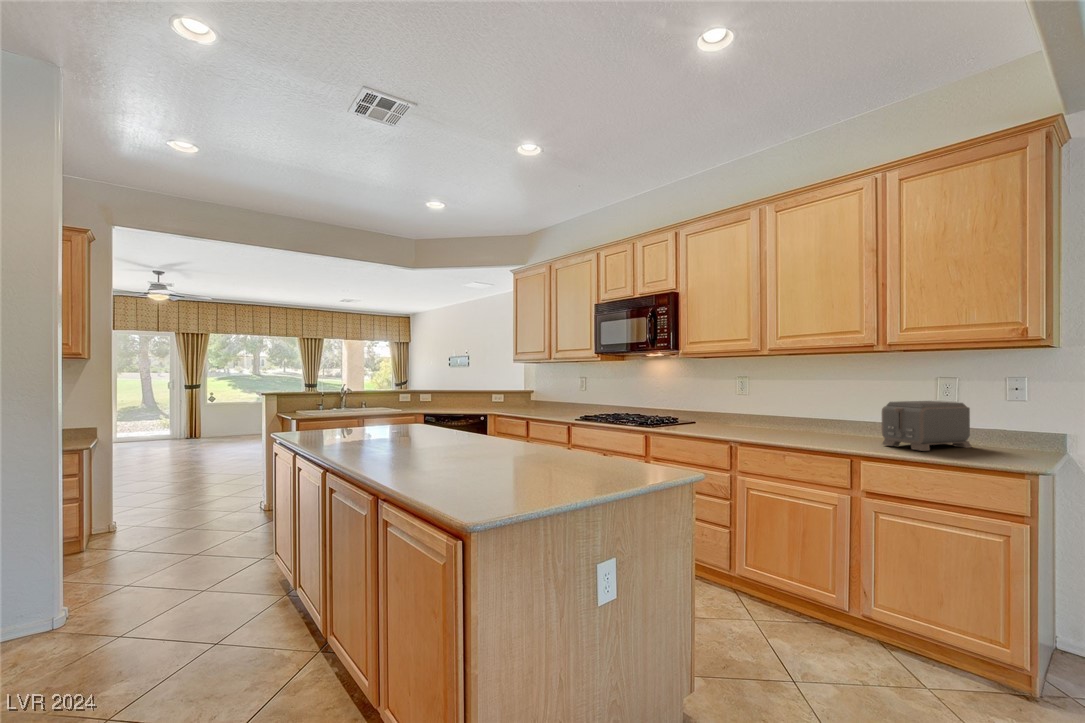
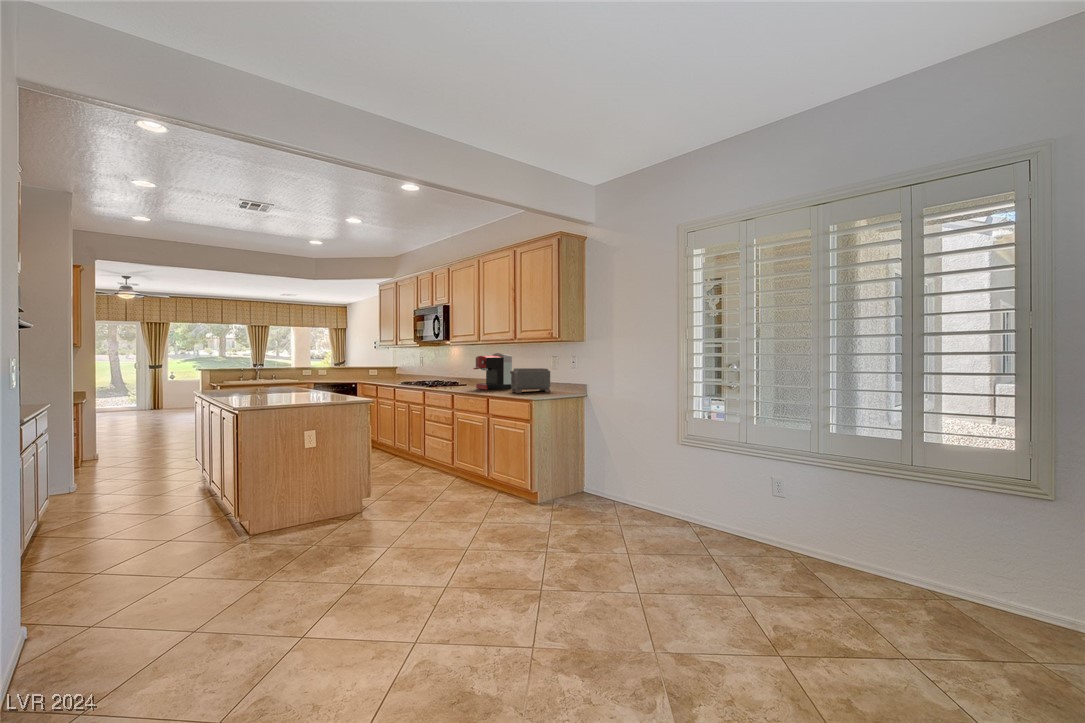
coffee maker: none [759,372,830,438] -> present [473,353,512,390]

